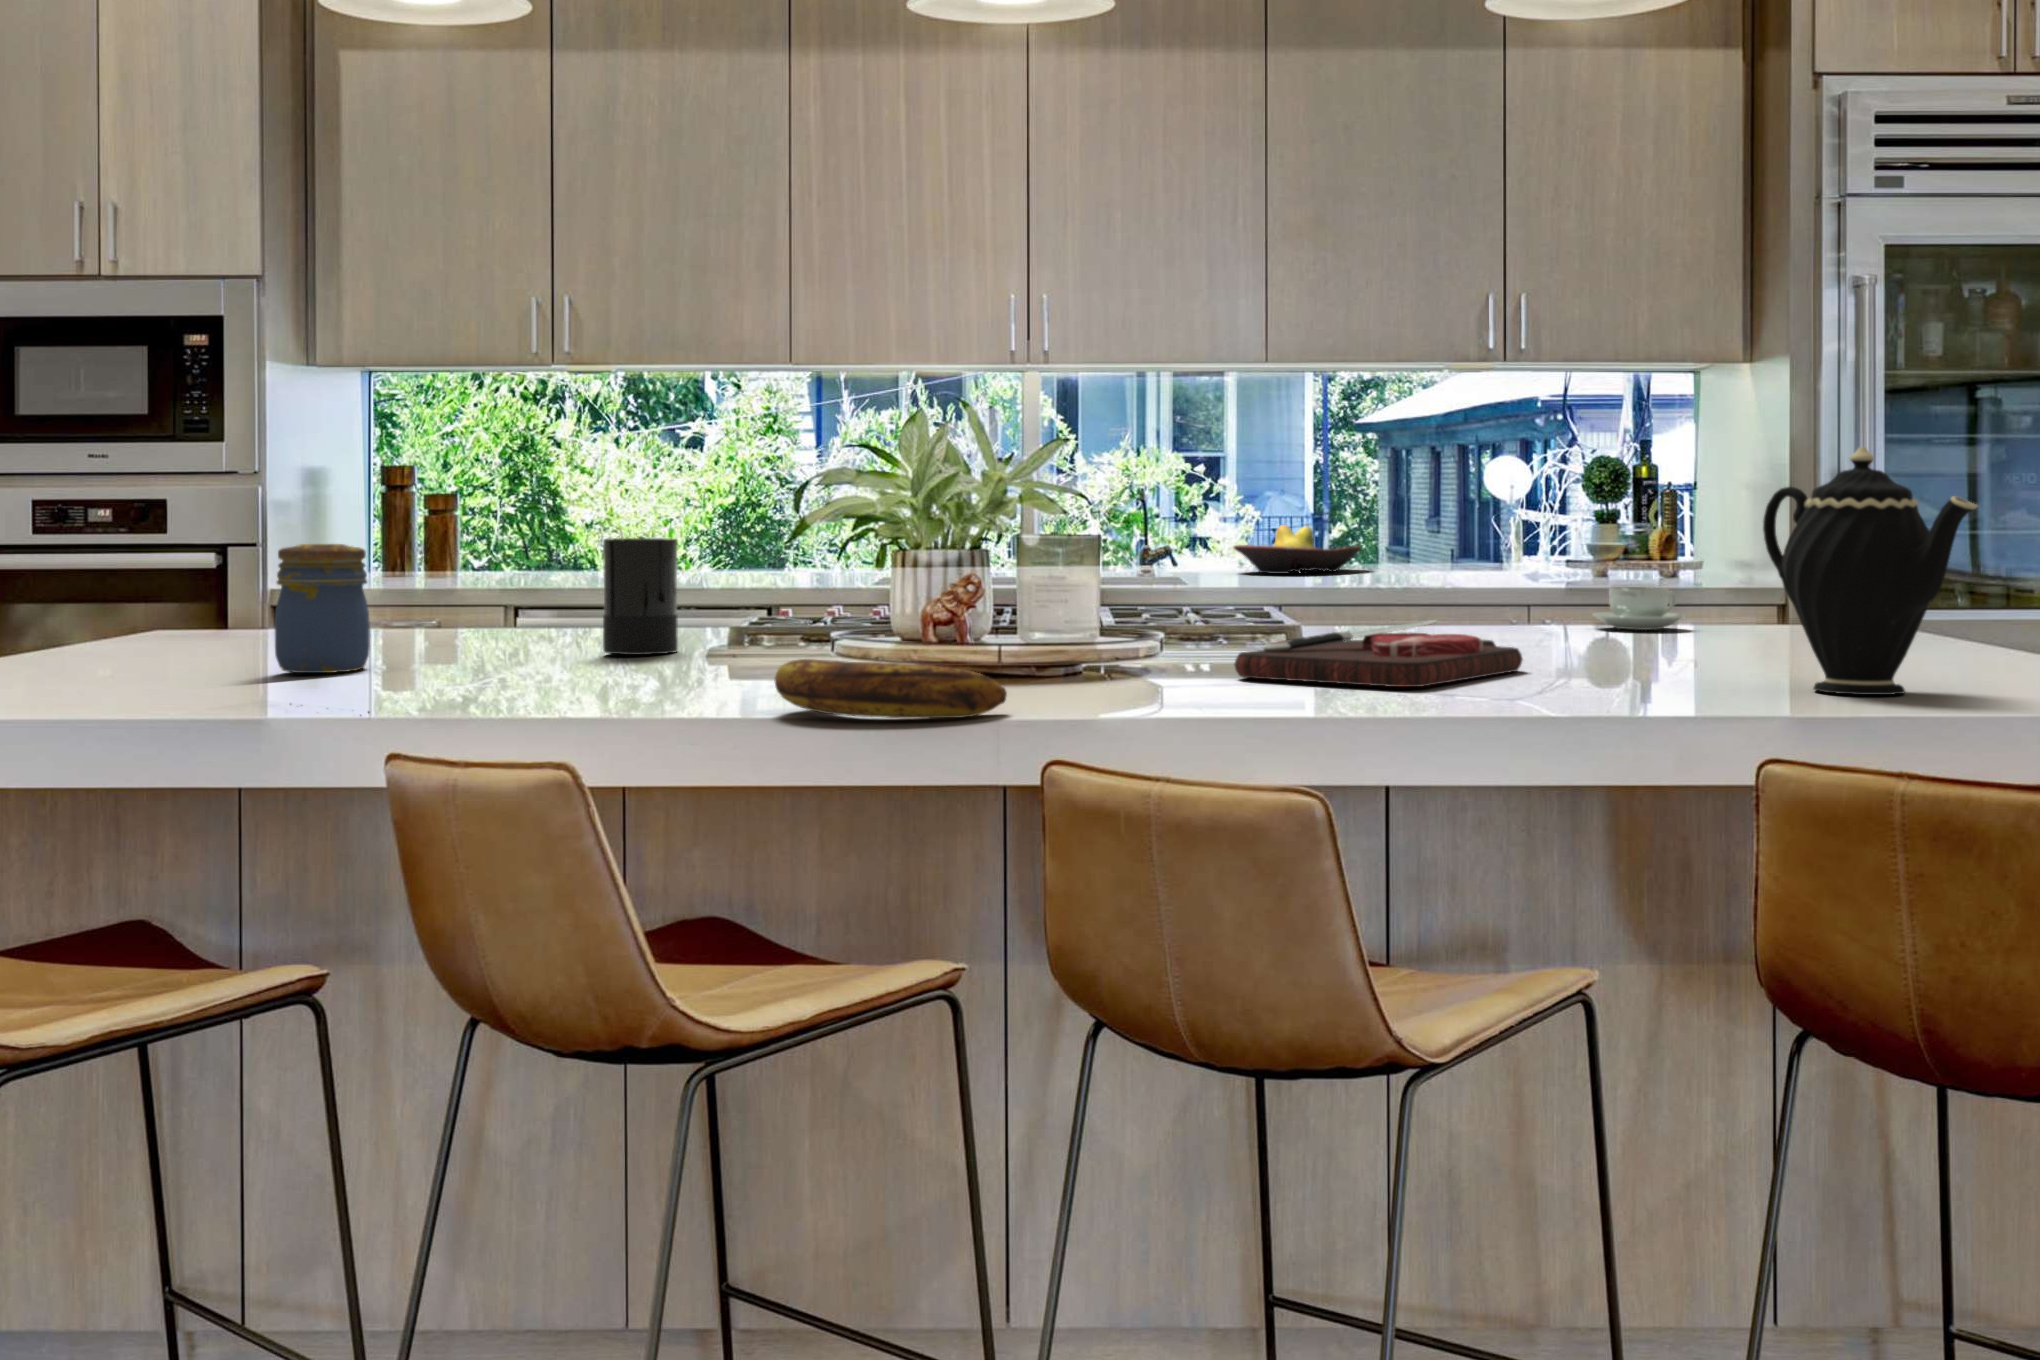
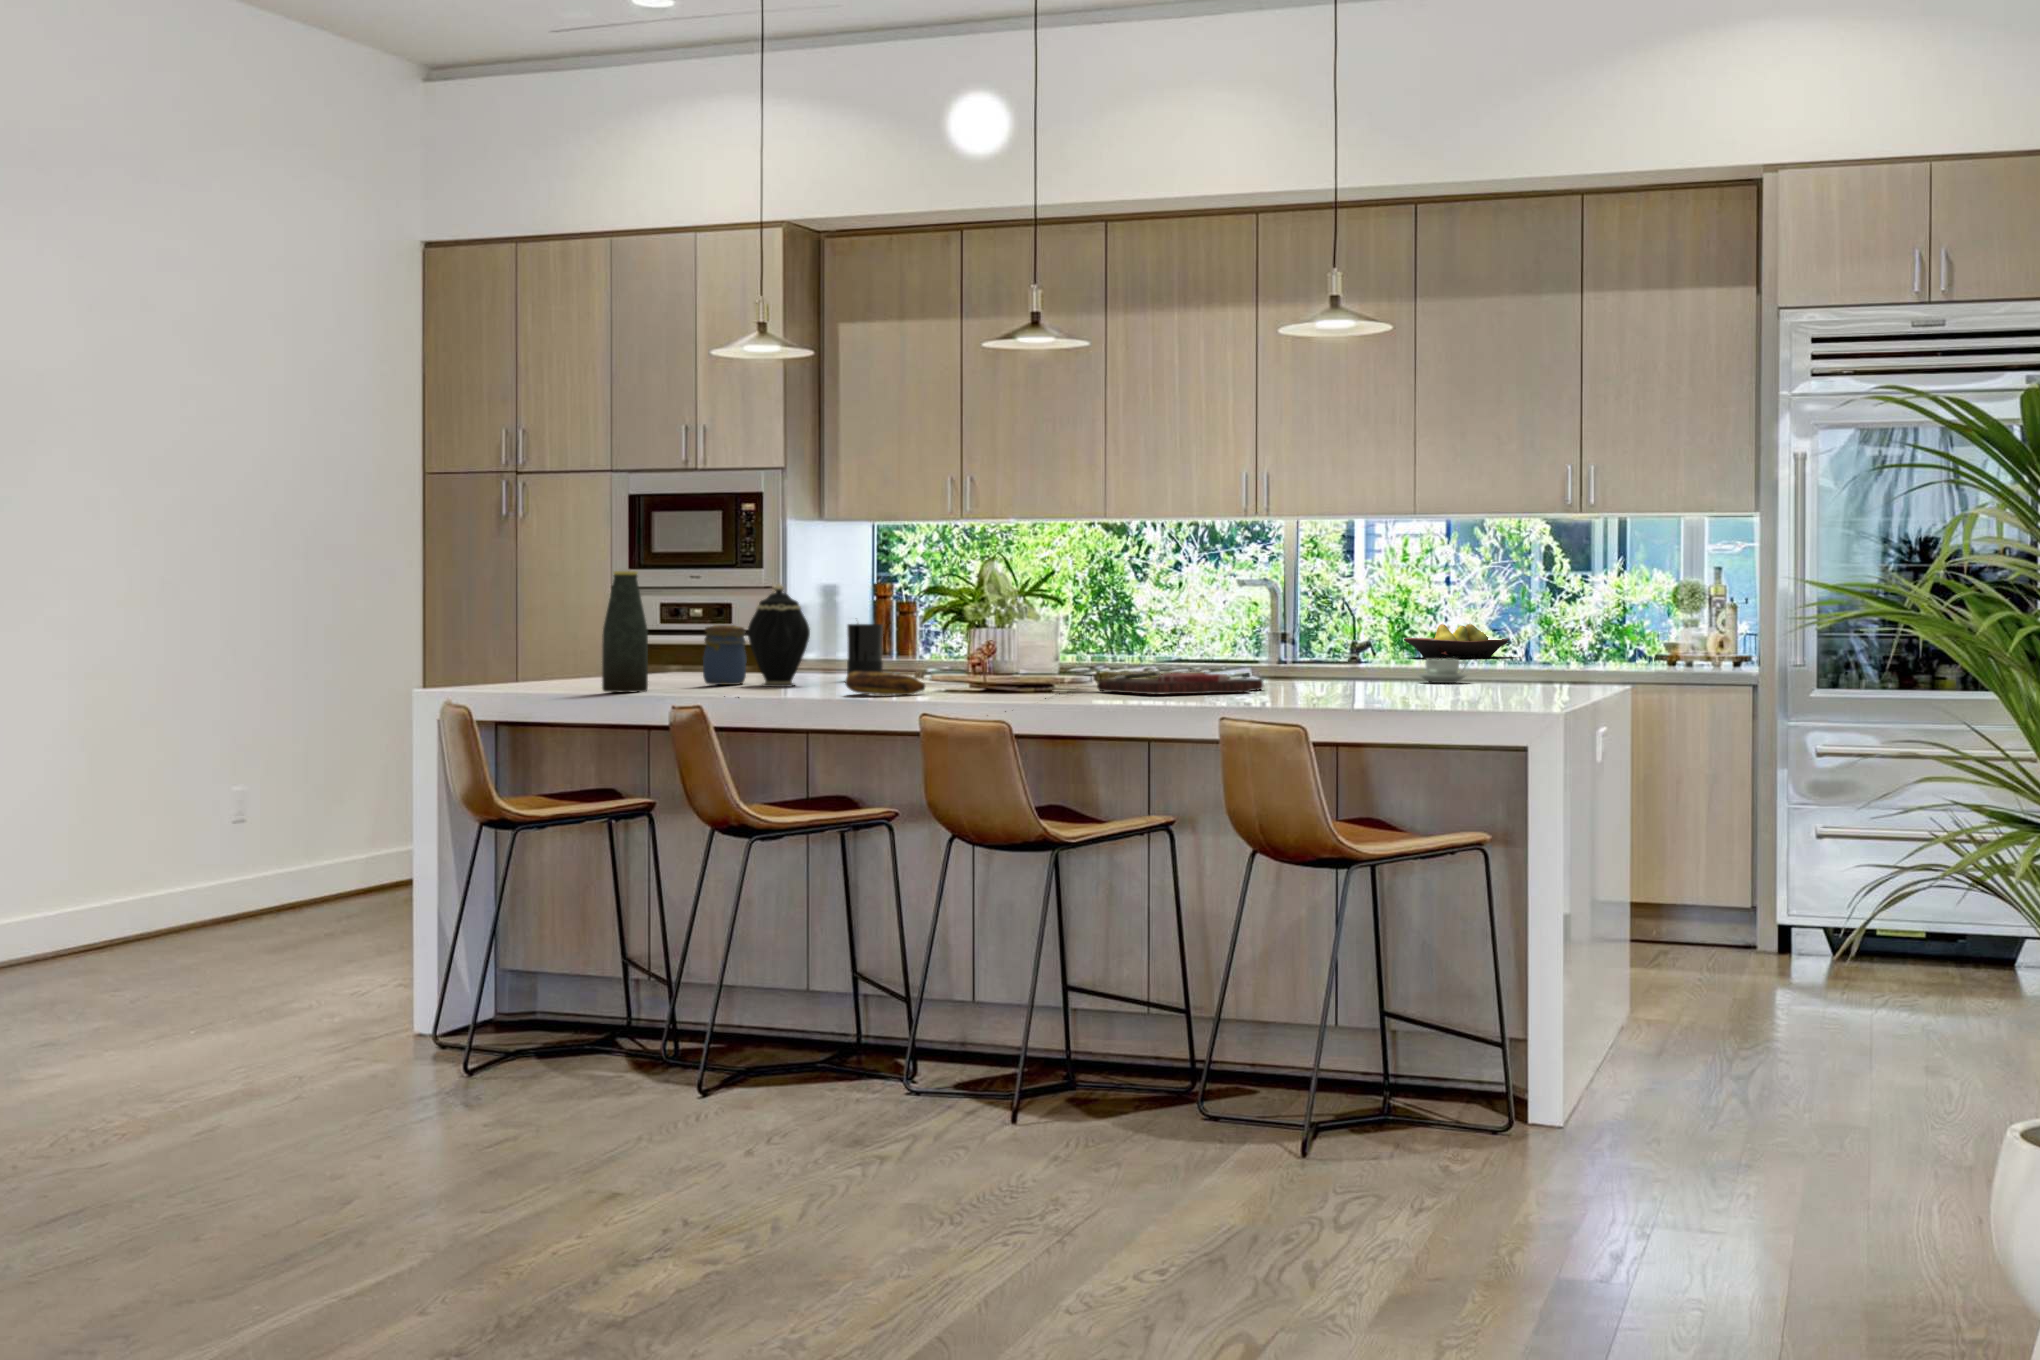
bottle: none [48,426,158,702] -> present [602,571,648,693]
teapot: present [1763,447,1978,695] -> present [747,584,810,687]

